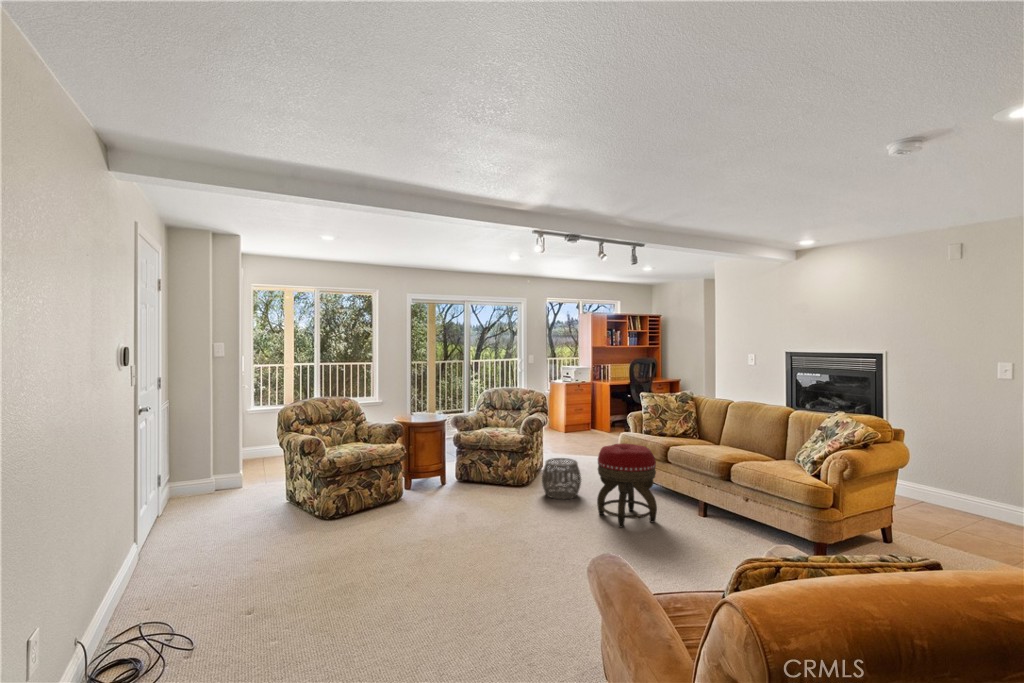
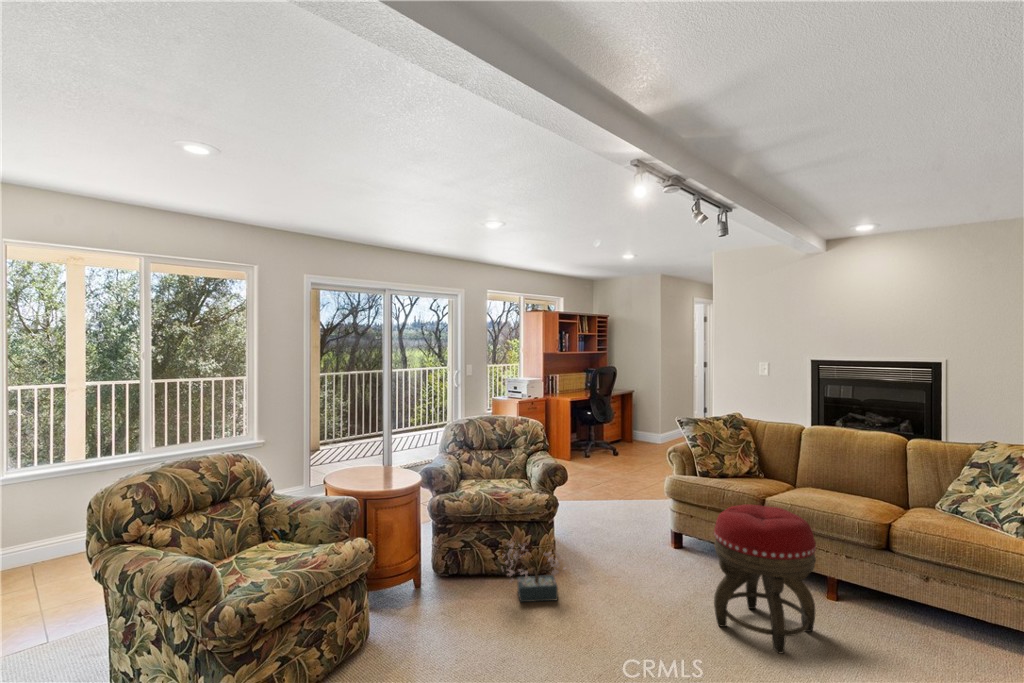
woven basket: present [542,458,581,499] -> none [590,526,654,600]
decorative plant: none [487,459,525,496] -> present [501,543,566,602]

